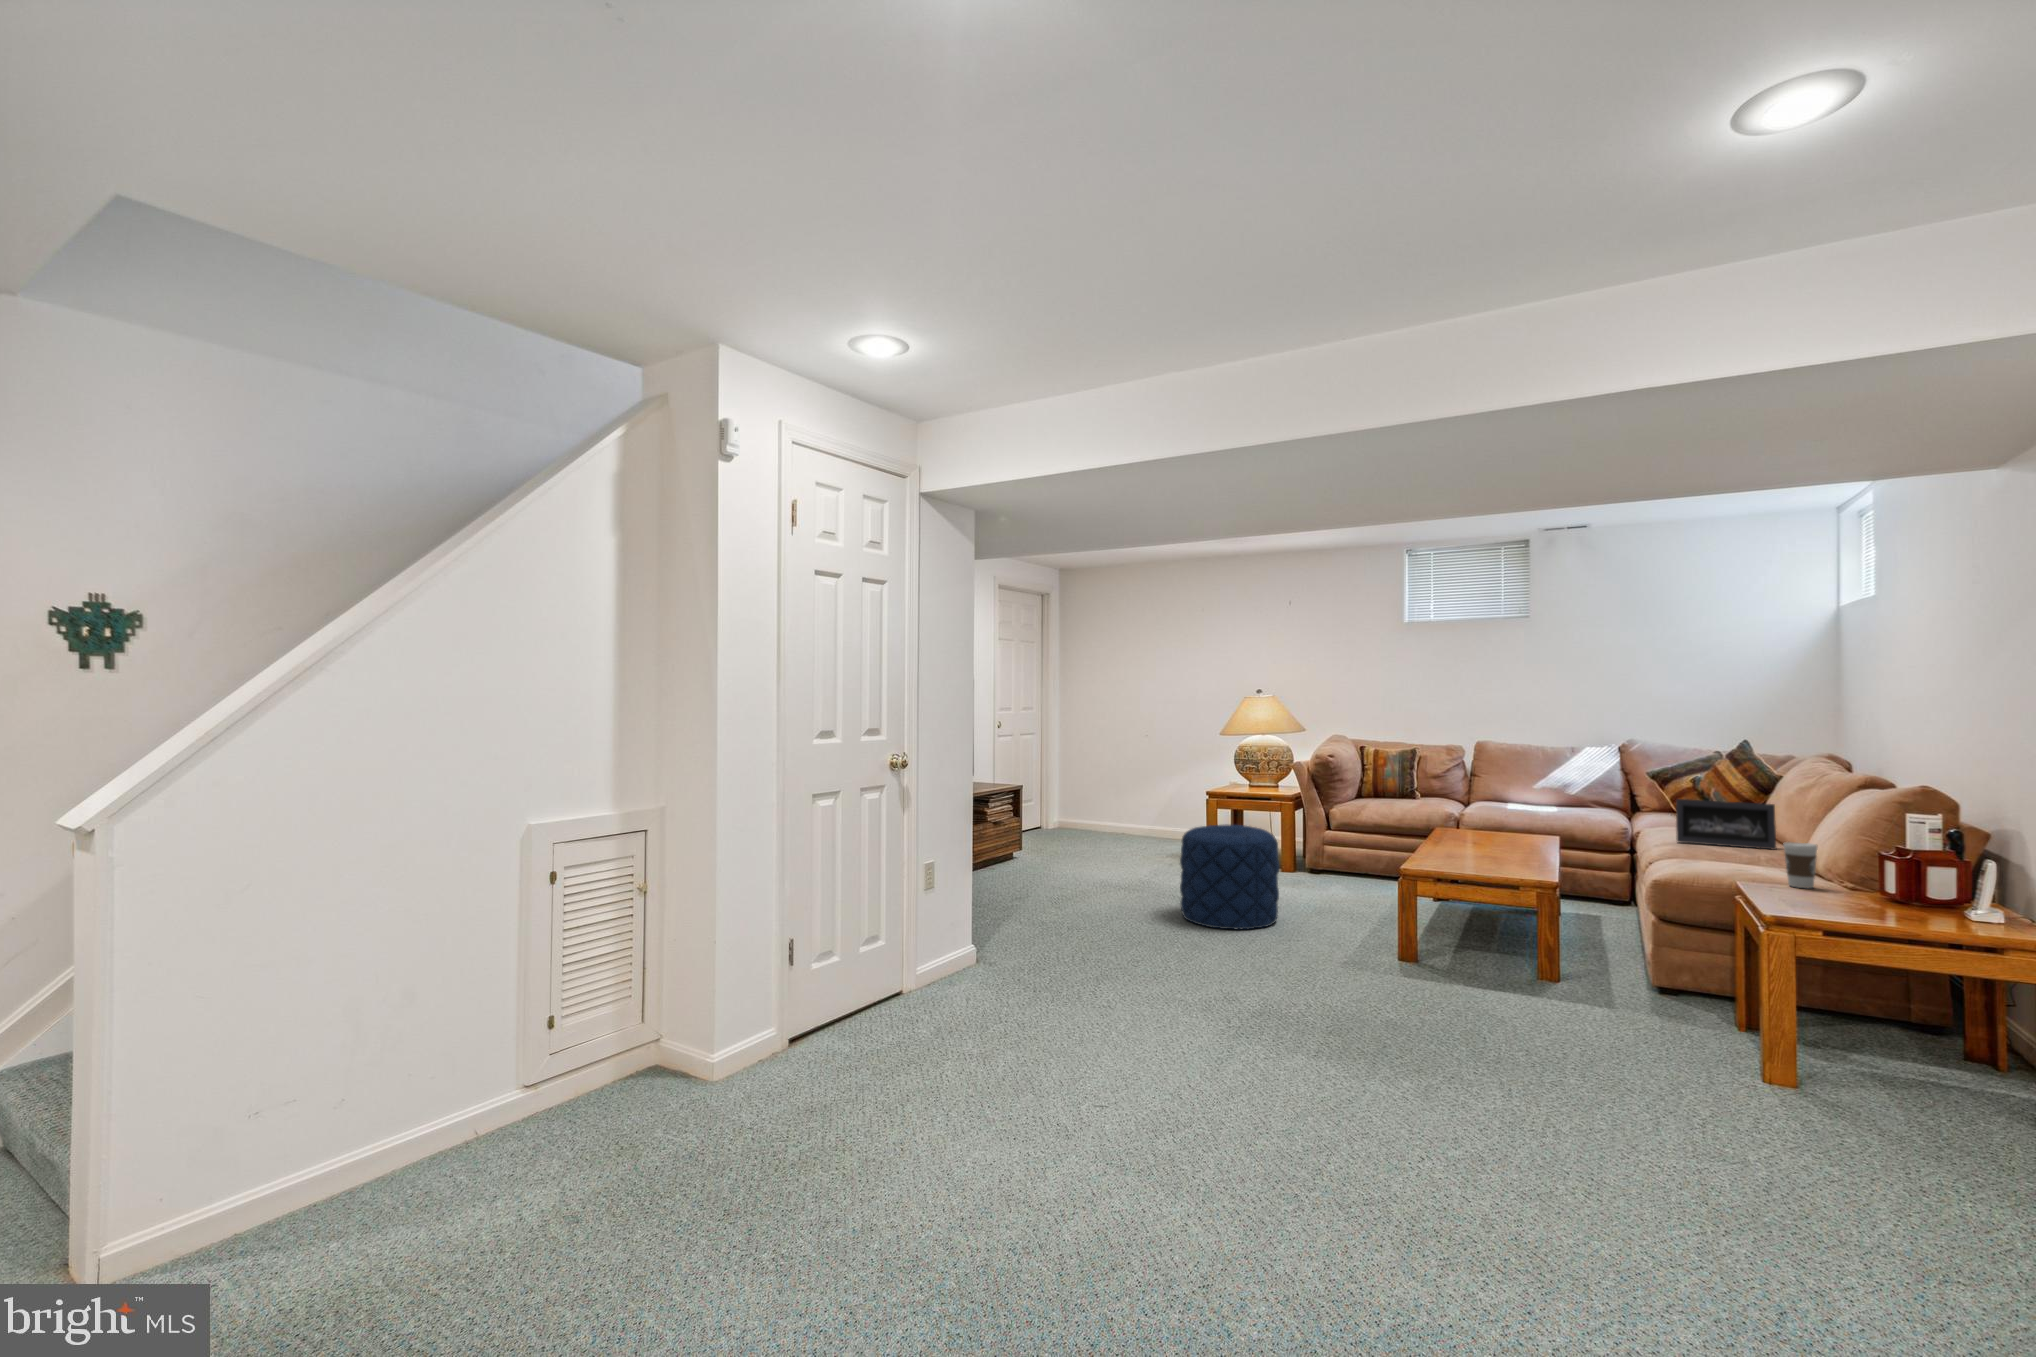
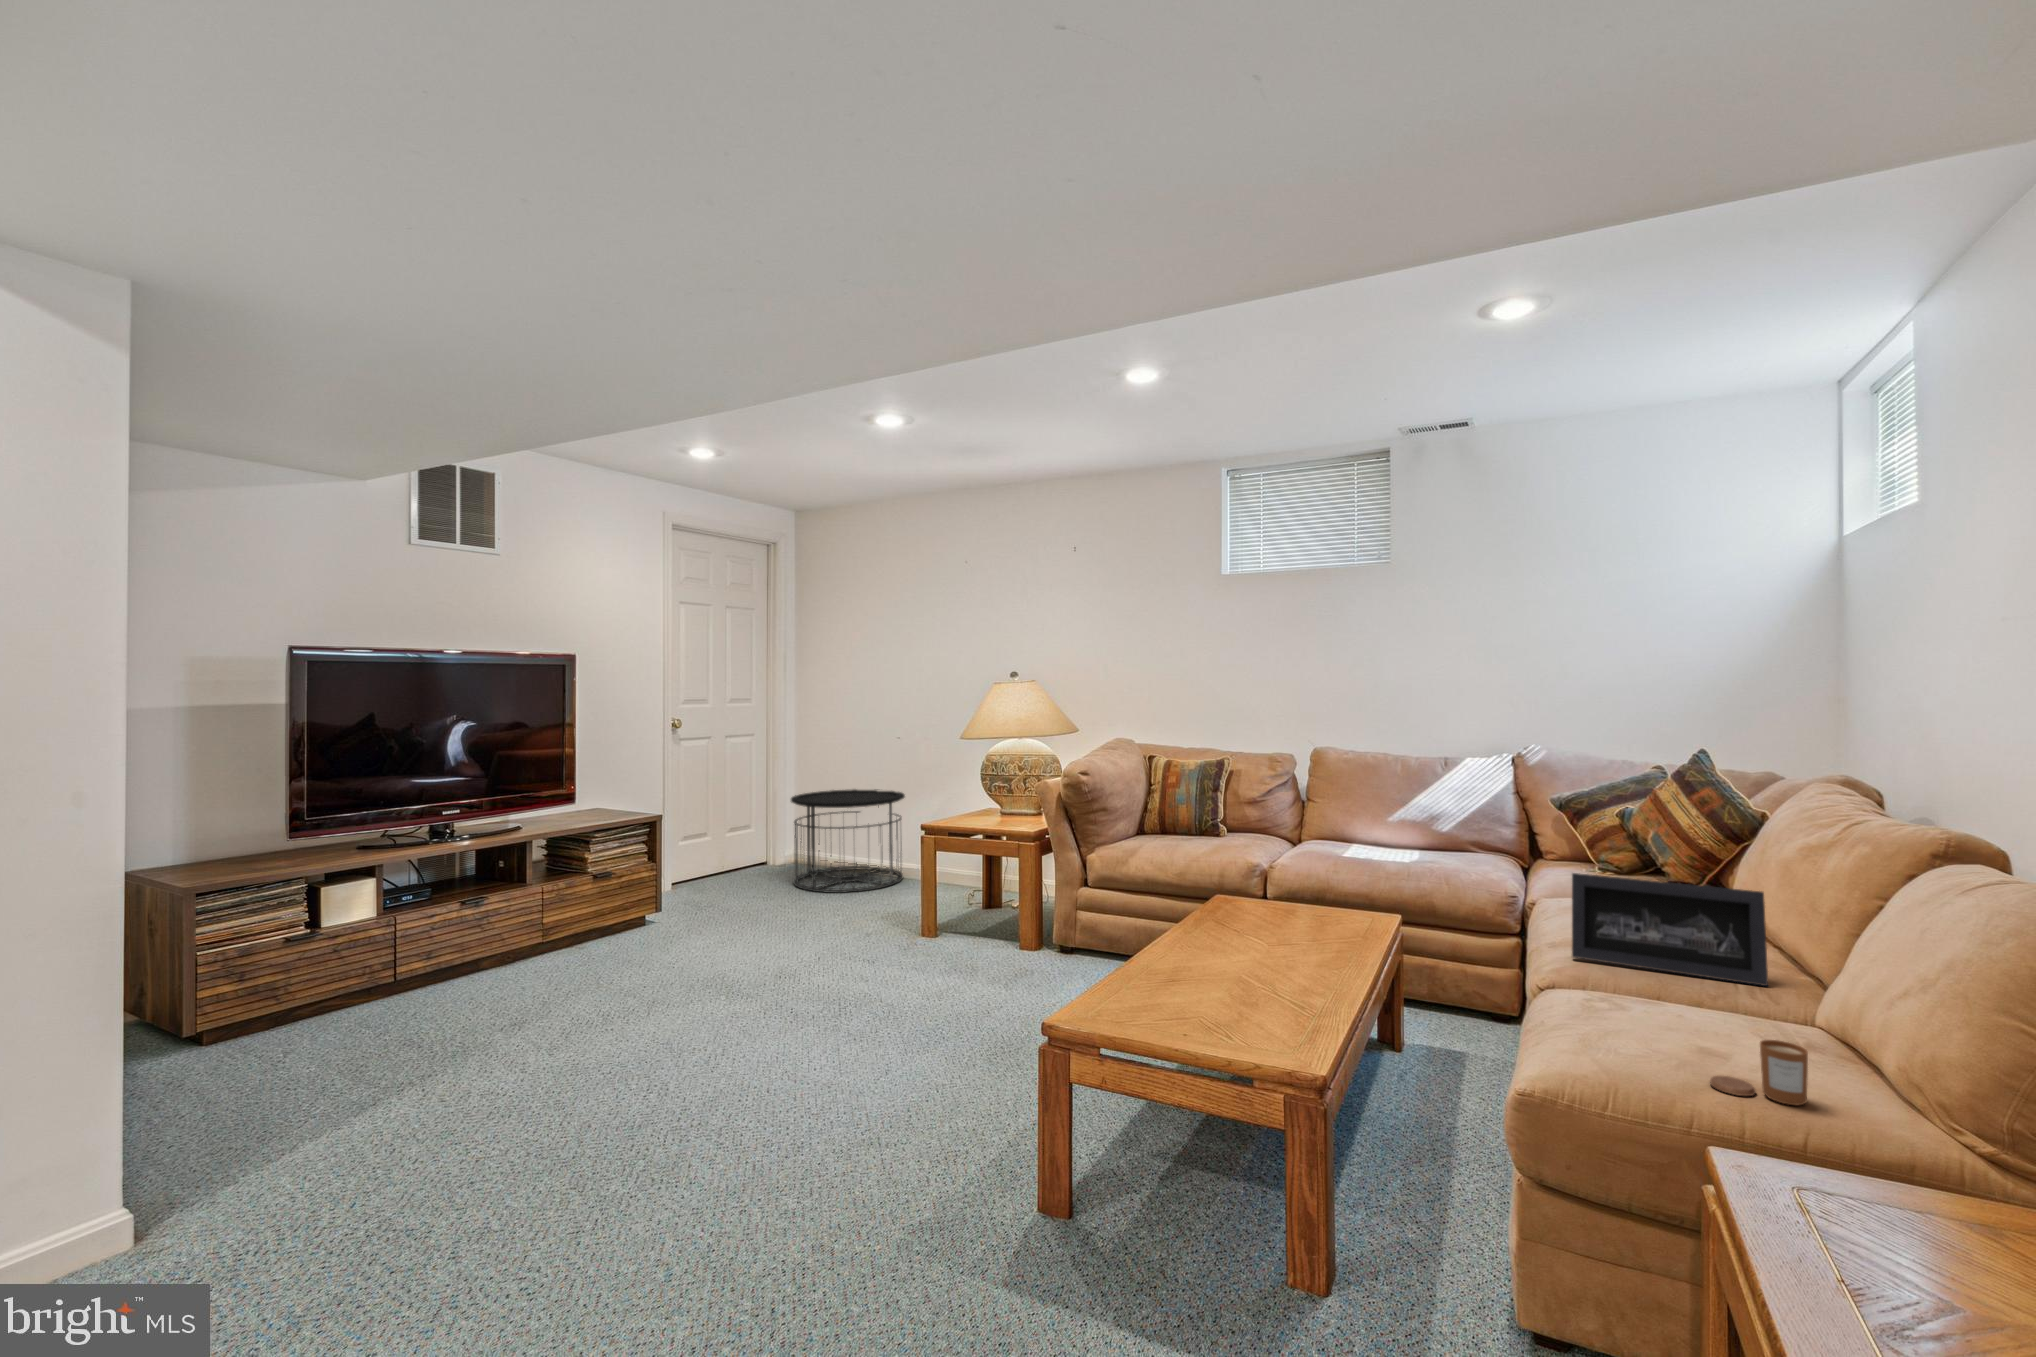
side table: none [1067,773,1151,846] -> present [791,789,905,893]
pouf: present [1180,825,1279,930] -> none [710,904,883,1112]
coffee cup: present [1784,842,1817,889] -> none [1816,1094,1929,1258]
candle: none [1747,847,1787,871] -> present [1710,1040,1808,1106]

